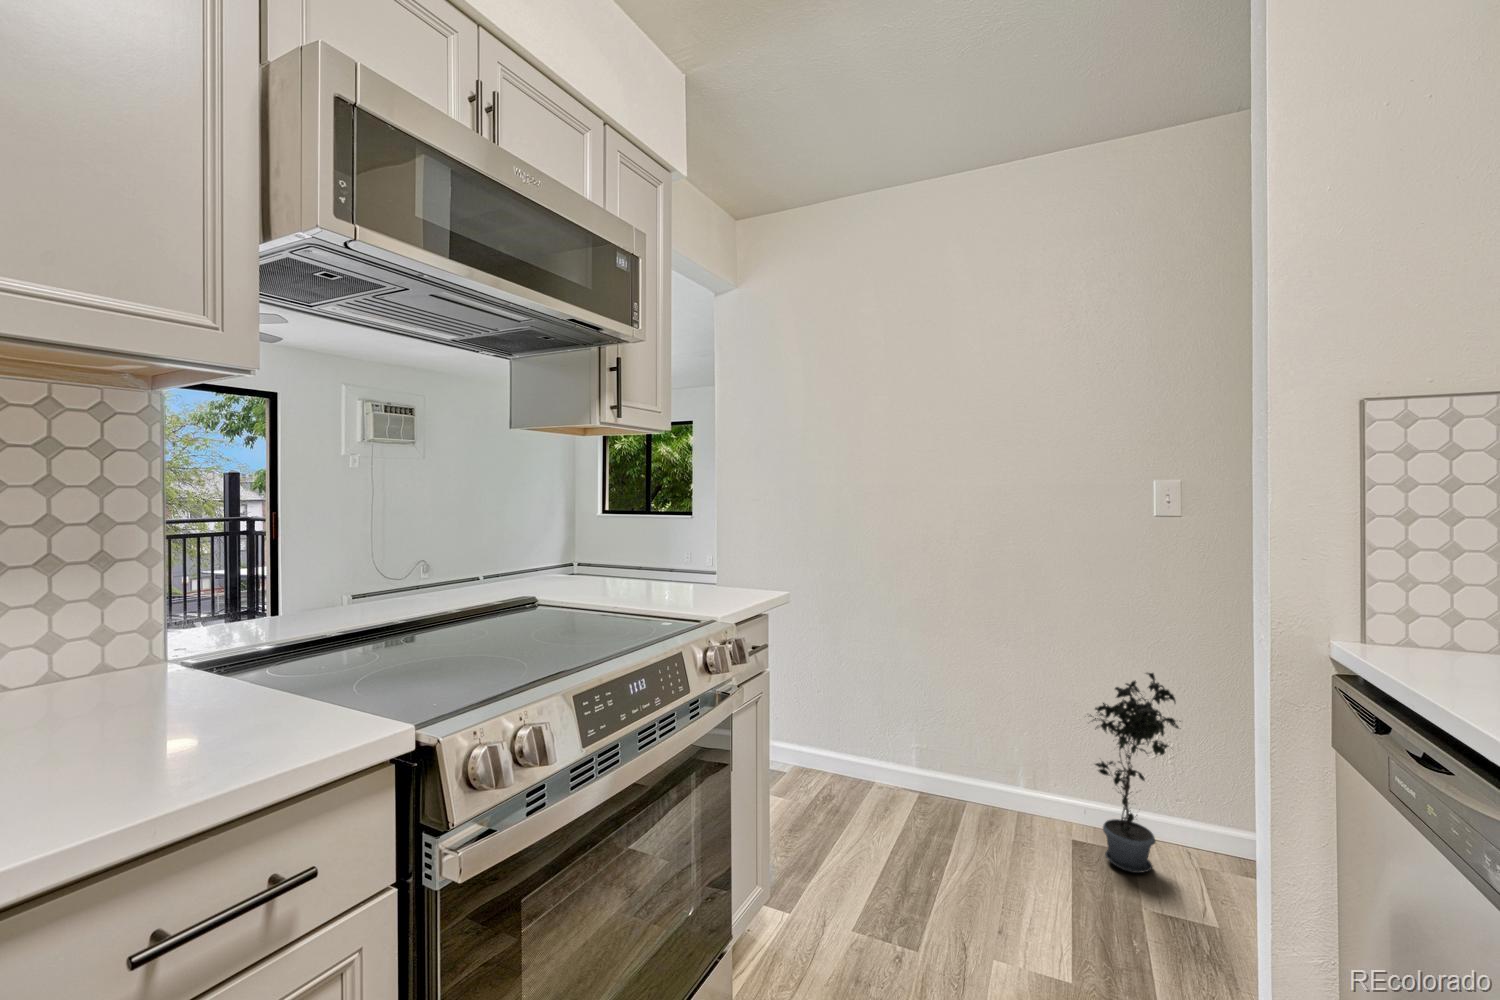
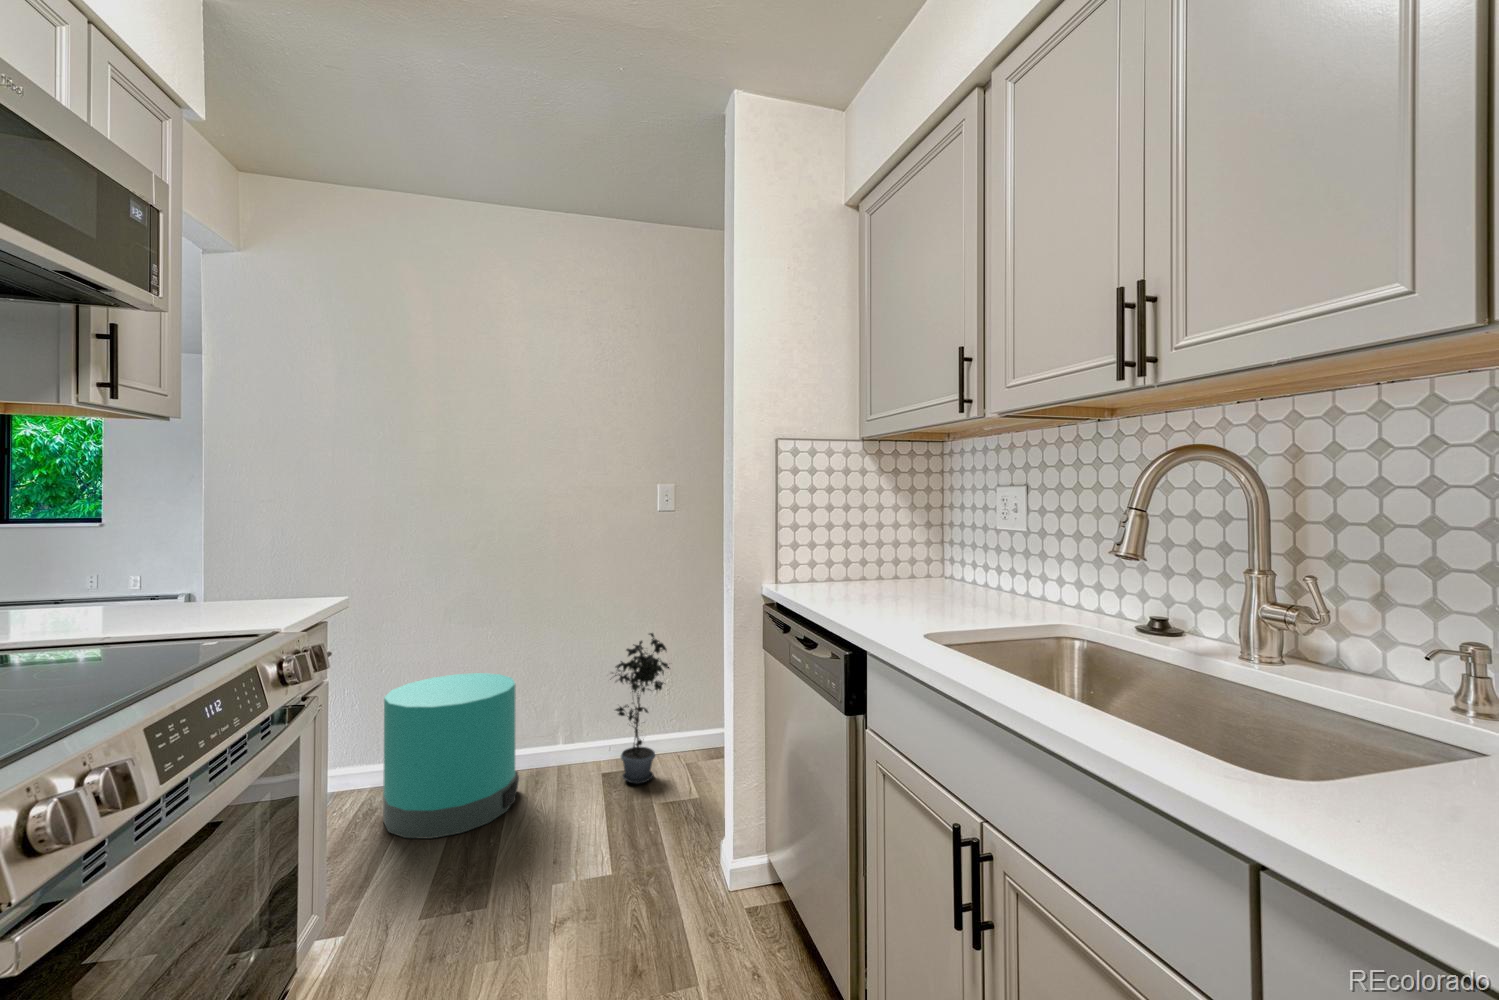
trash can: none [839,677,974,853] -> present [383,673,519,838]

